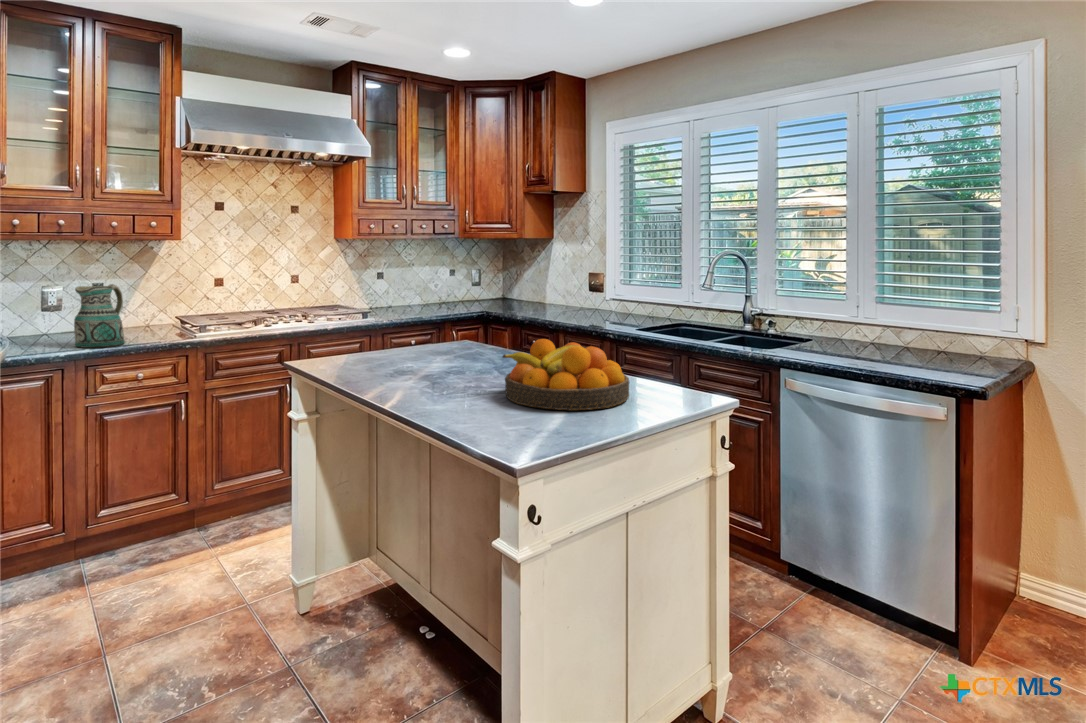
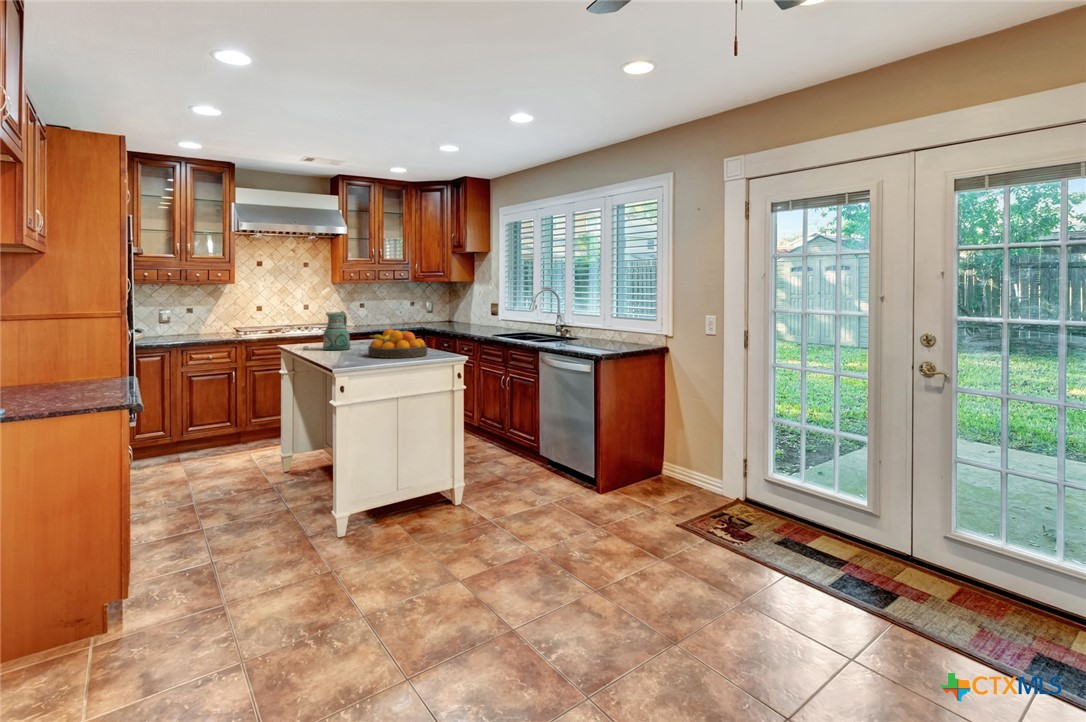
ceramic pitcher: present [74,284,125,348] -> present [323,311,350,350]

